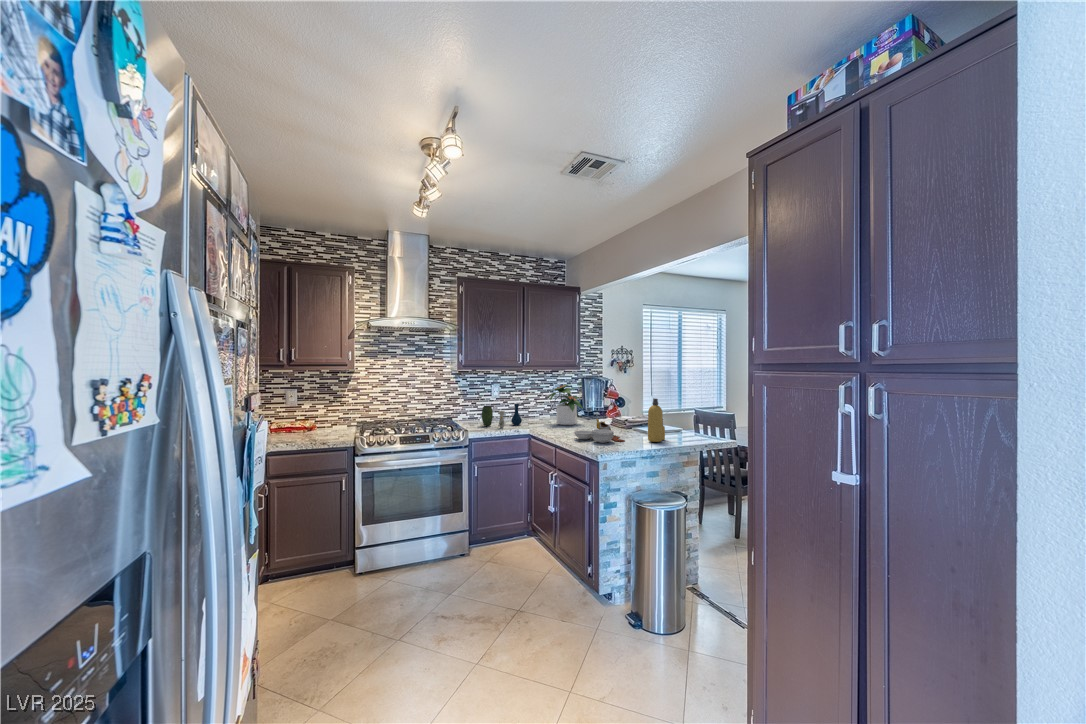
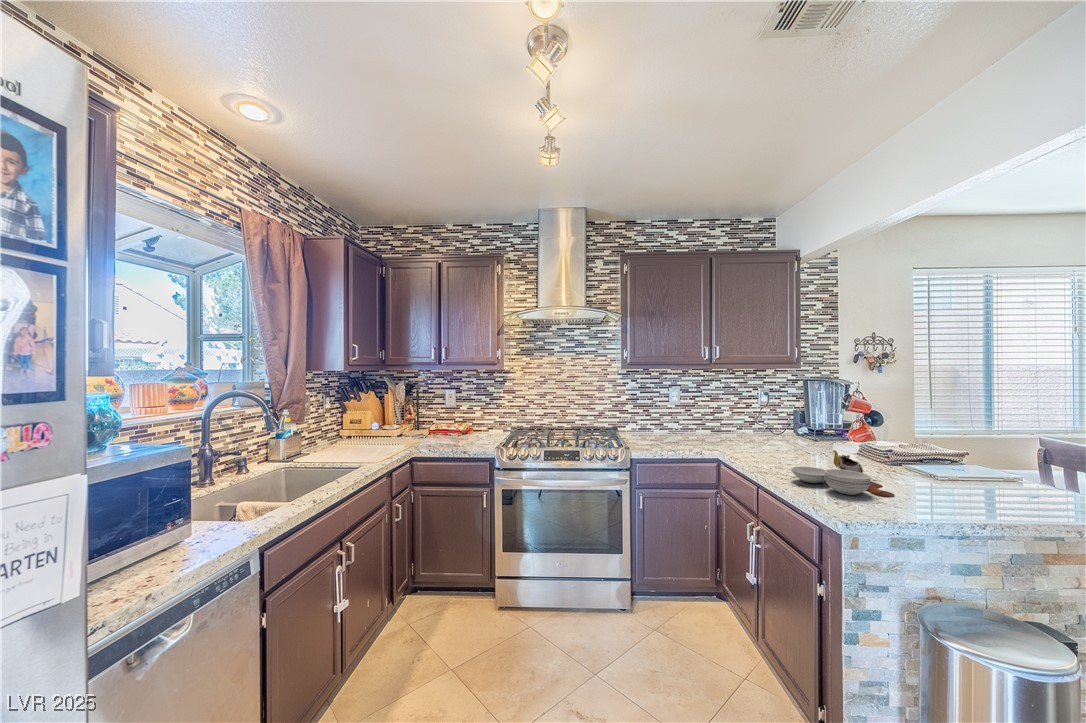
potted plant: present [548,384,583,425] -> none [747,390,808,451]
bottle: present [648,398,665,442] -> none [949,425,990,508]
vase: present [482,404,522,428] -> none [654,415,709,447]

